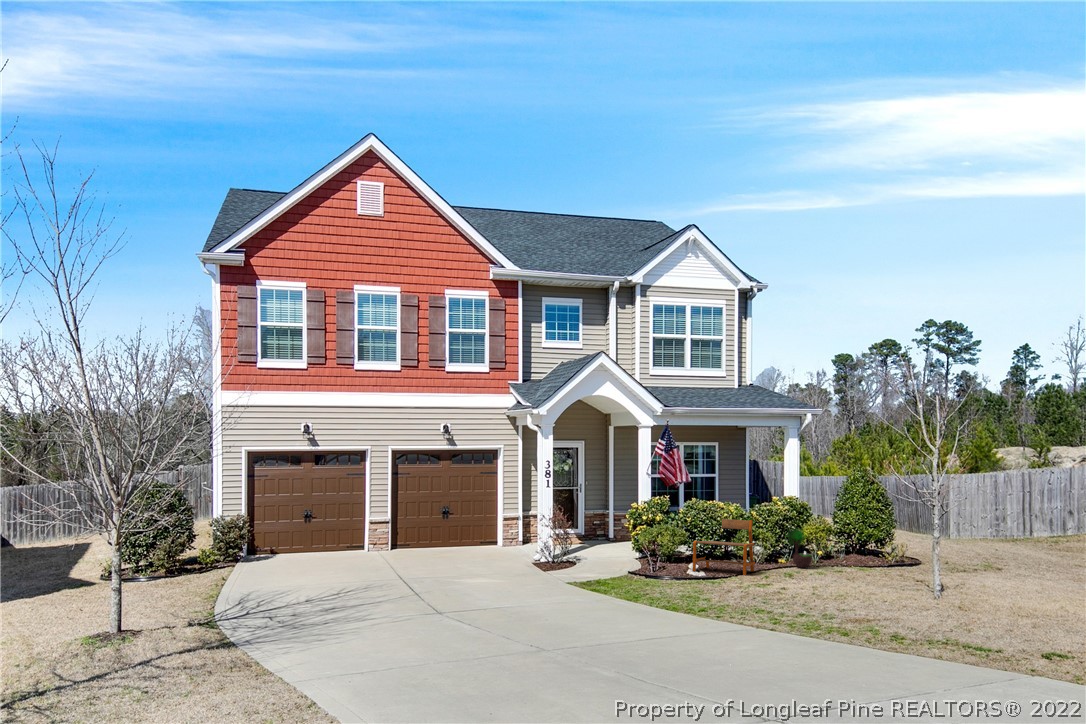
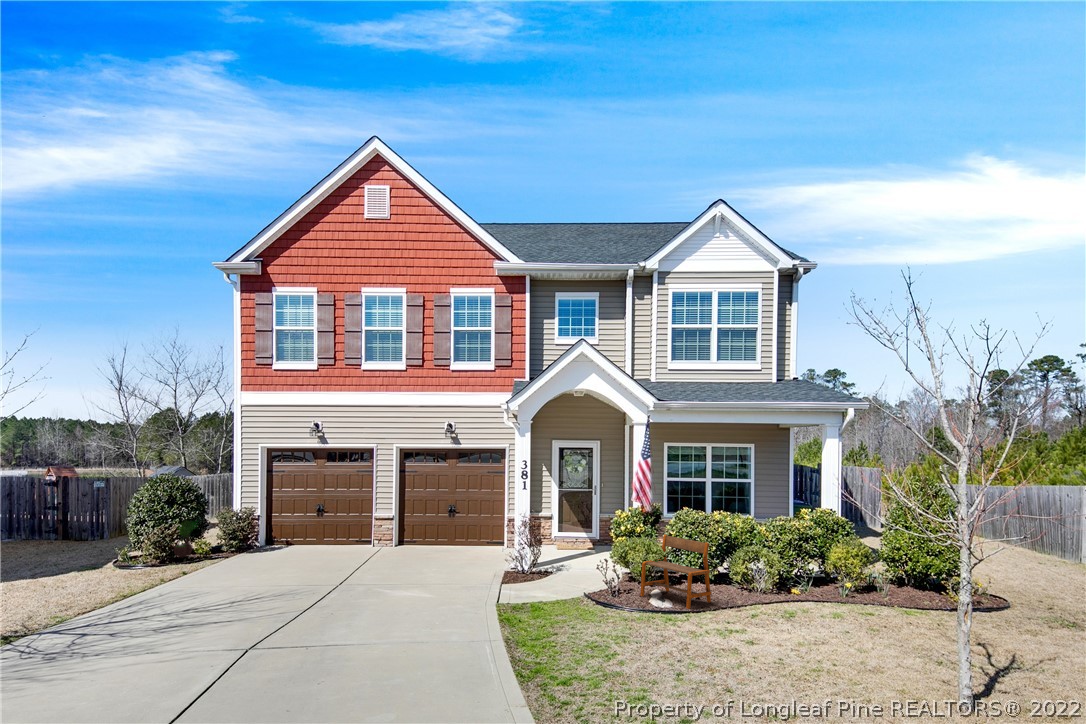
potted tree: present [785,529,812,568] -> present [174,521,196,557]

